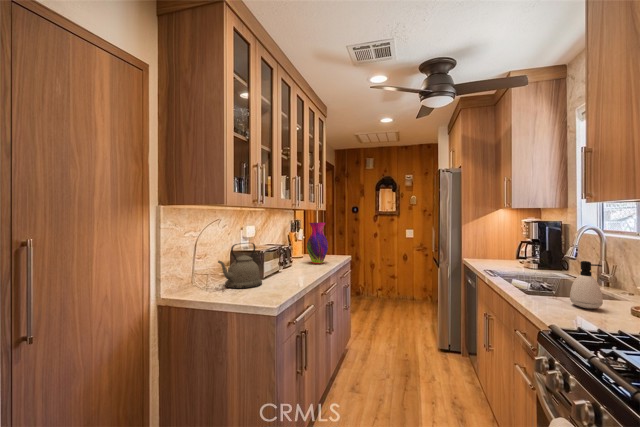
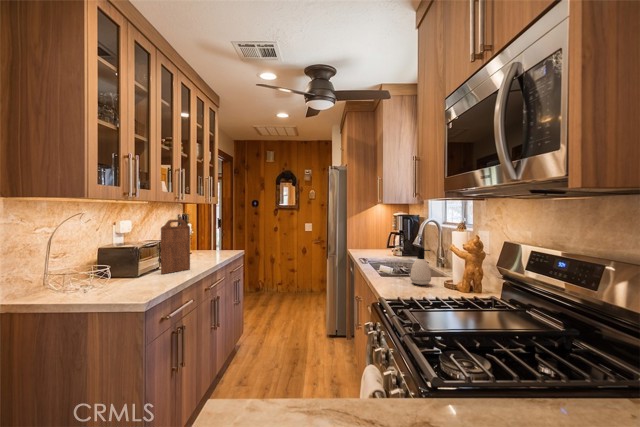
vase: present [307,223,328,264] -> none [193,217,216,259]
cutting board: none [283,225,308,277] -> present [161,219,190,274]
kettle: present [218,243,262,289] -> none [78,239,135,288]

